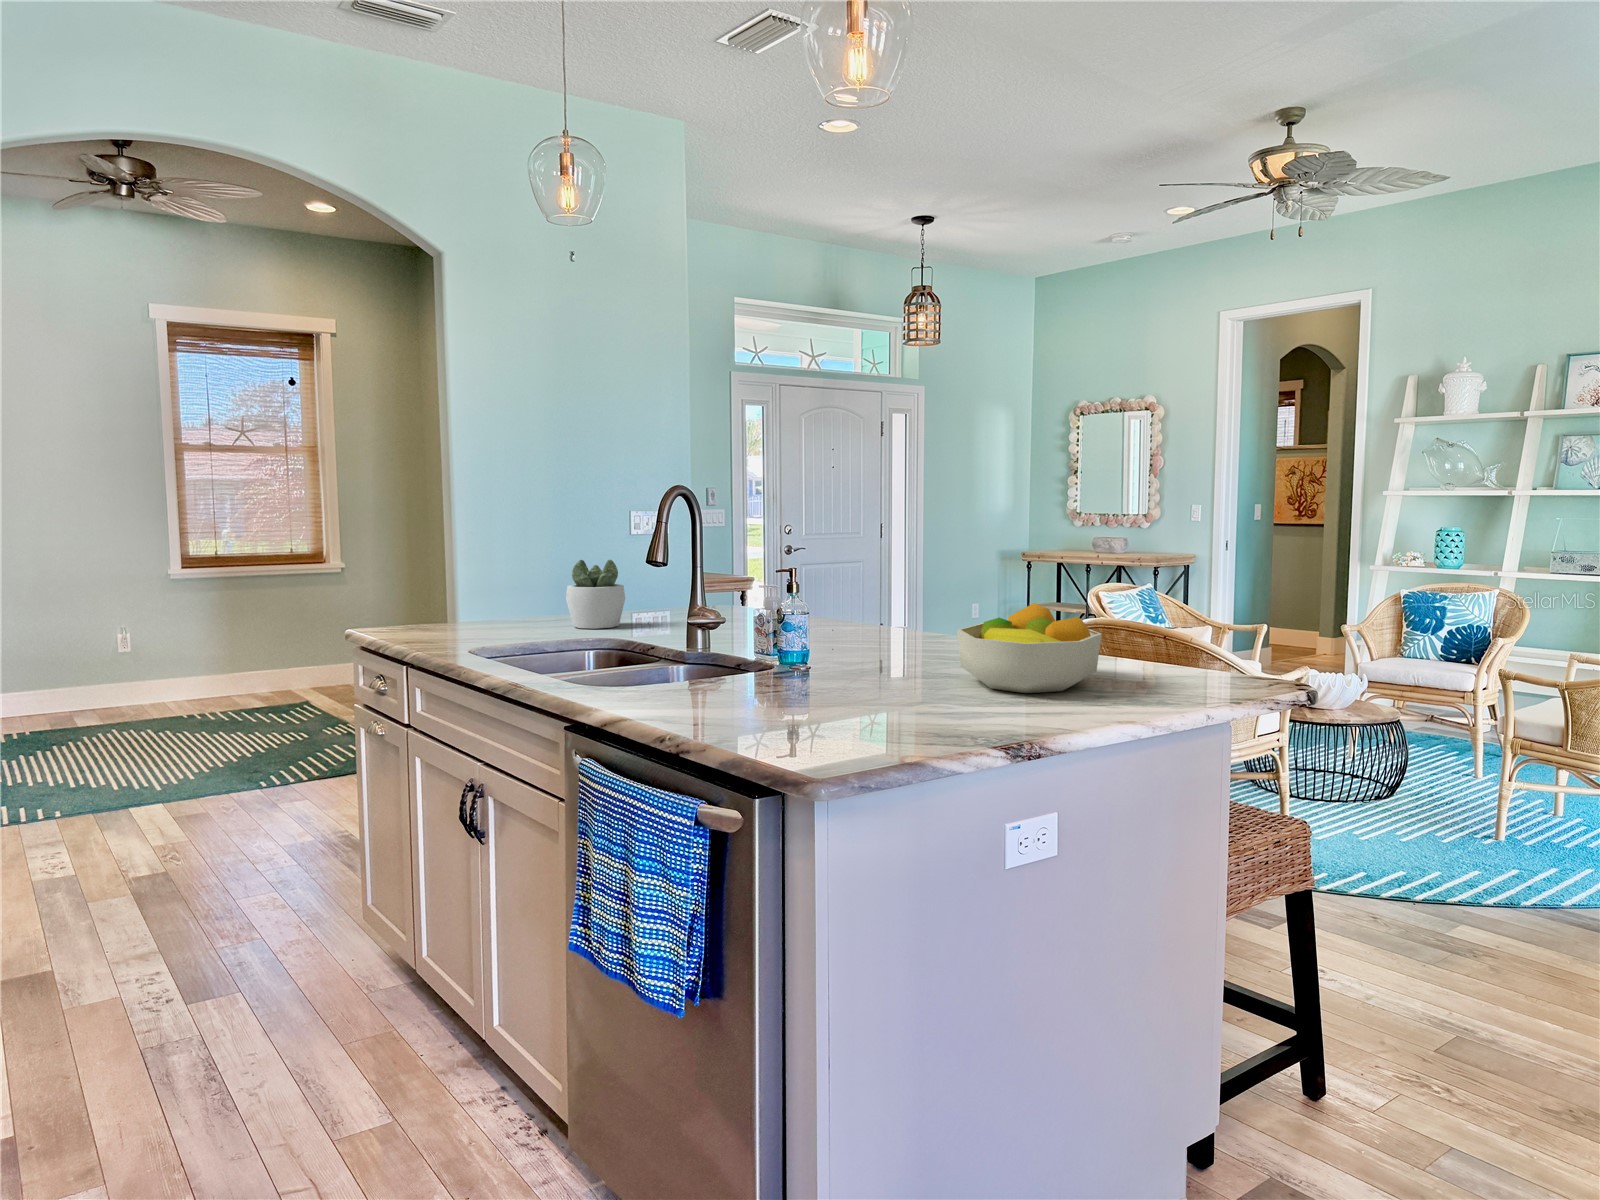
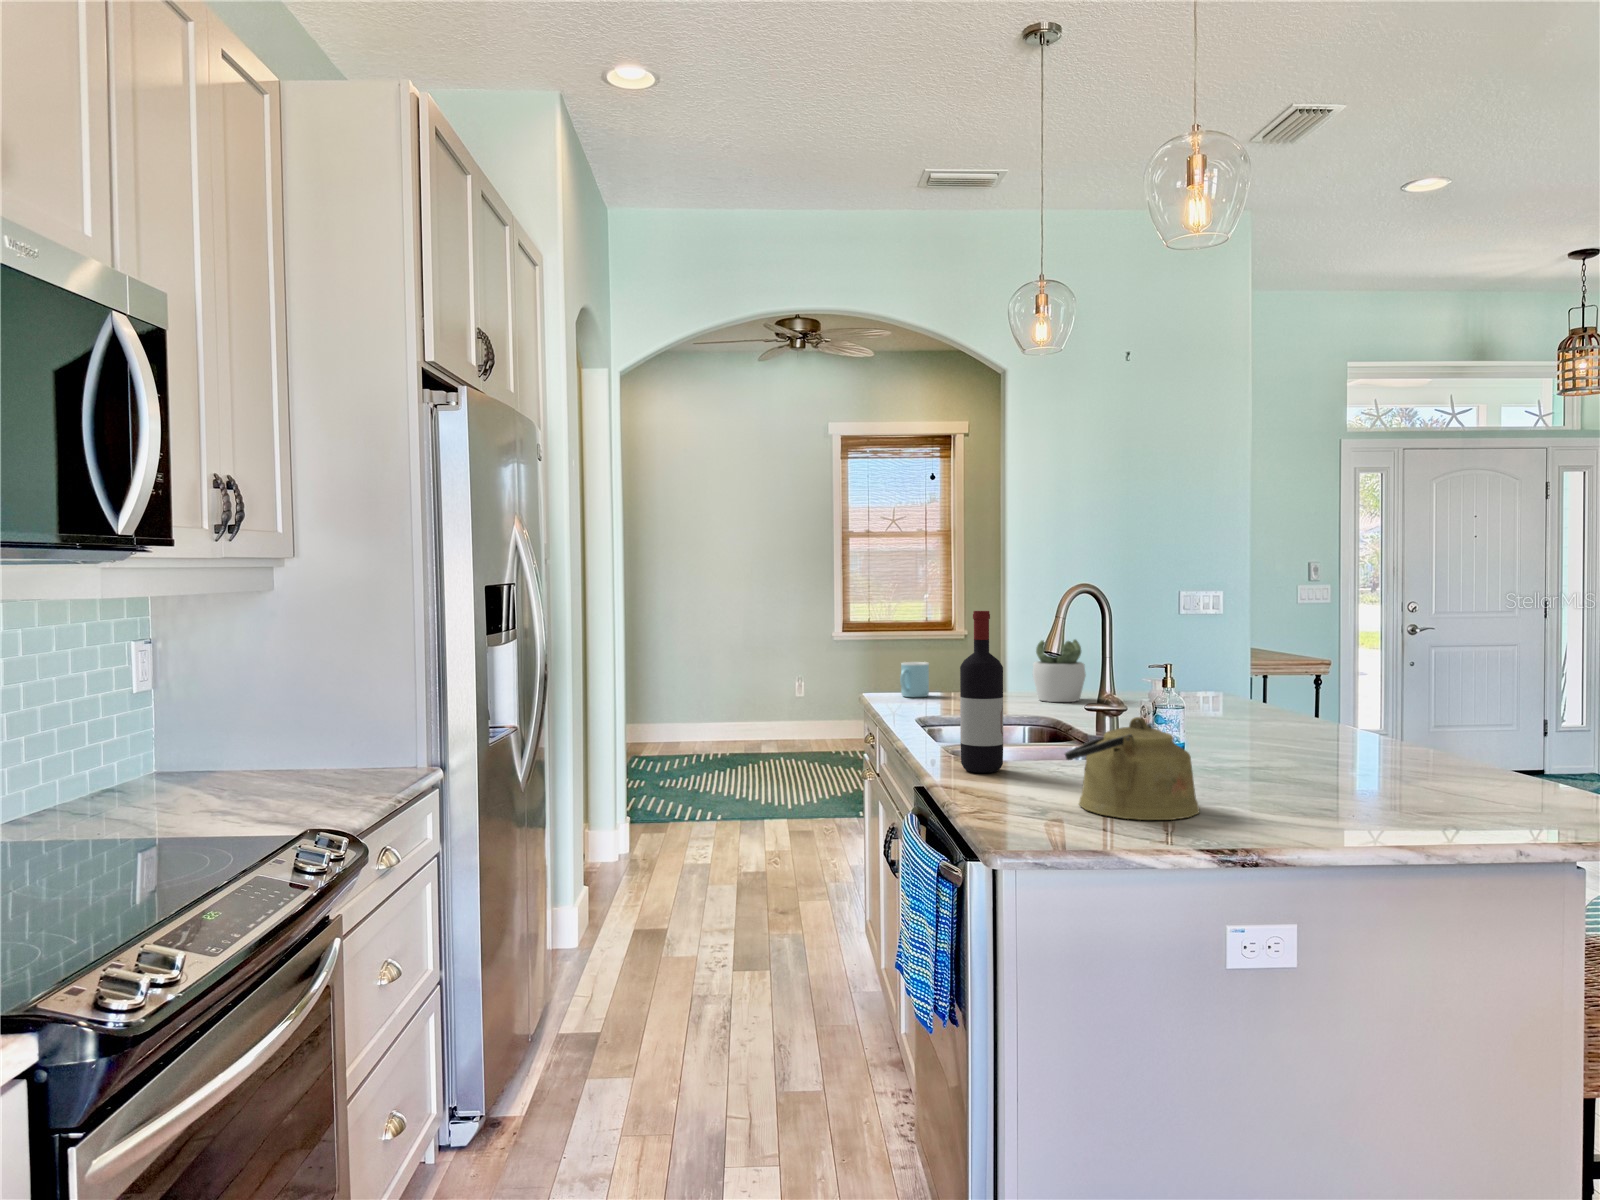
wine bottle: none [632,523,683,709] -> present [960,611,1003,773]
mug: none [408,592,444,635] -> present [900,662,929,697]
fruit bowl: present [957,603,1102,693] -> none [1303,704,1483,804]
kettle: none [808,630,934,736] -> present [1065,717,1199,820]

